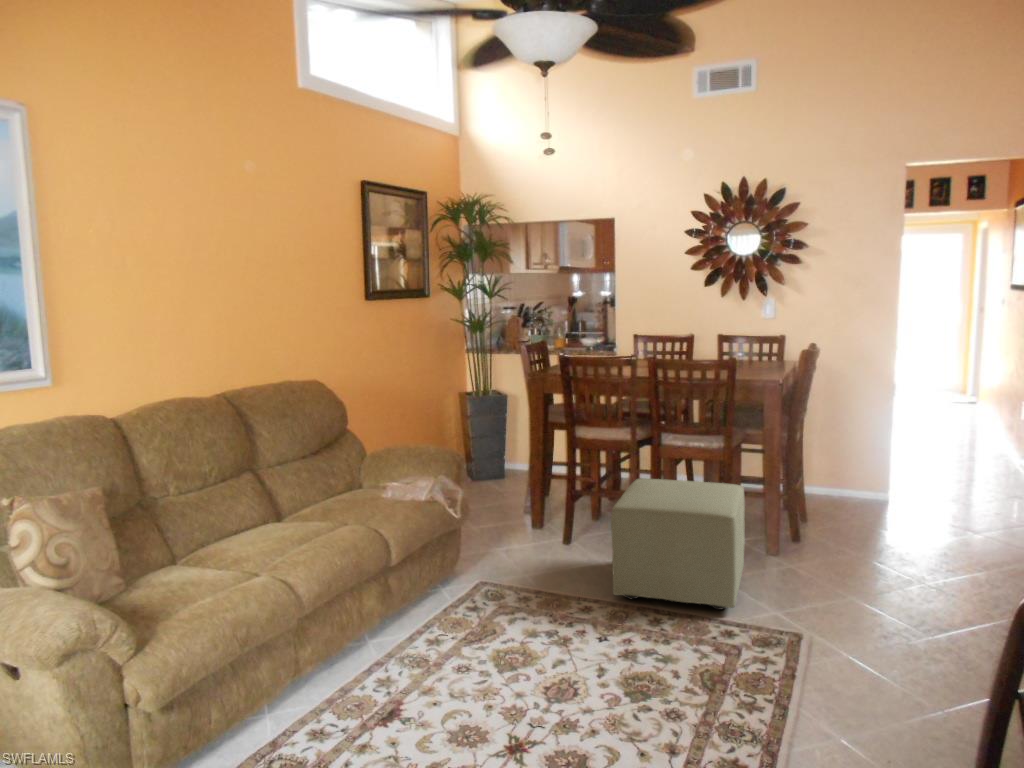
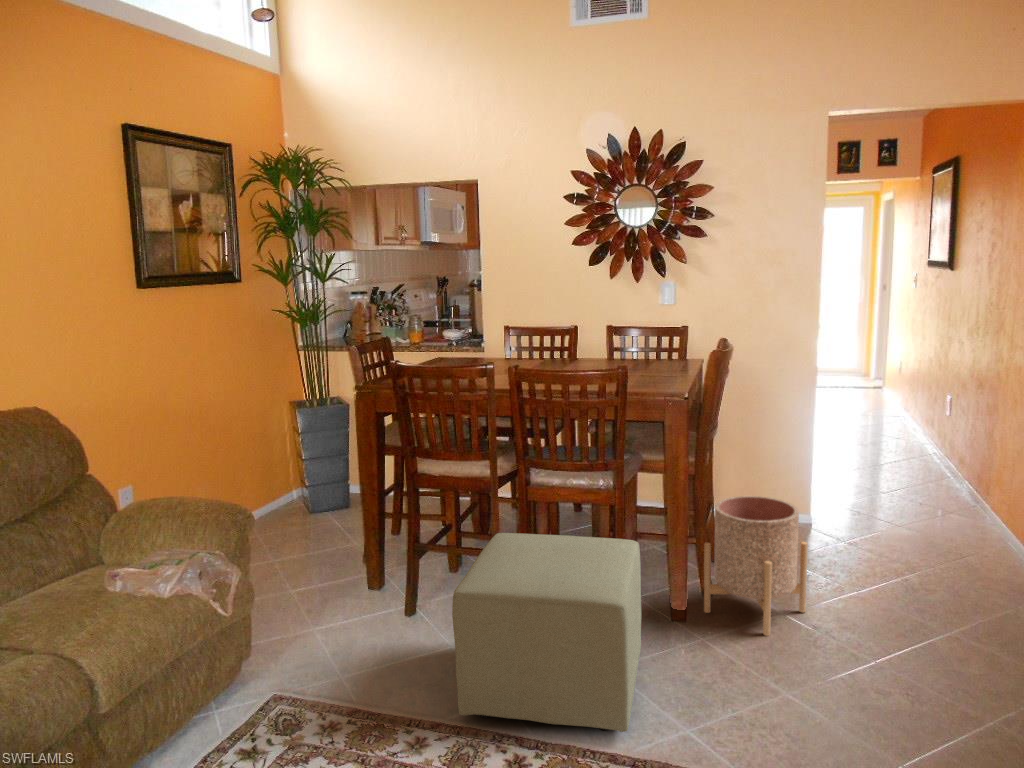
planter: none [793,464,877,567] -> present [704,496,808,636]

